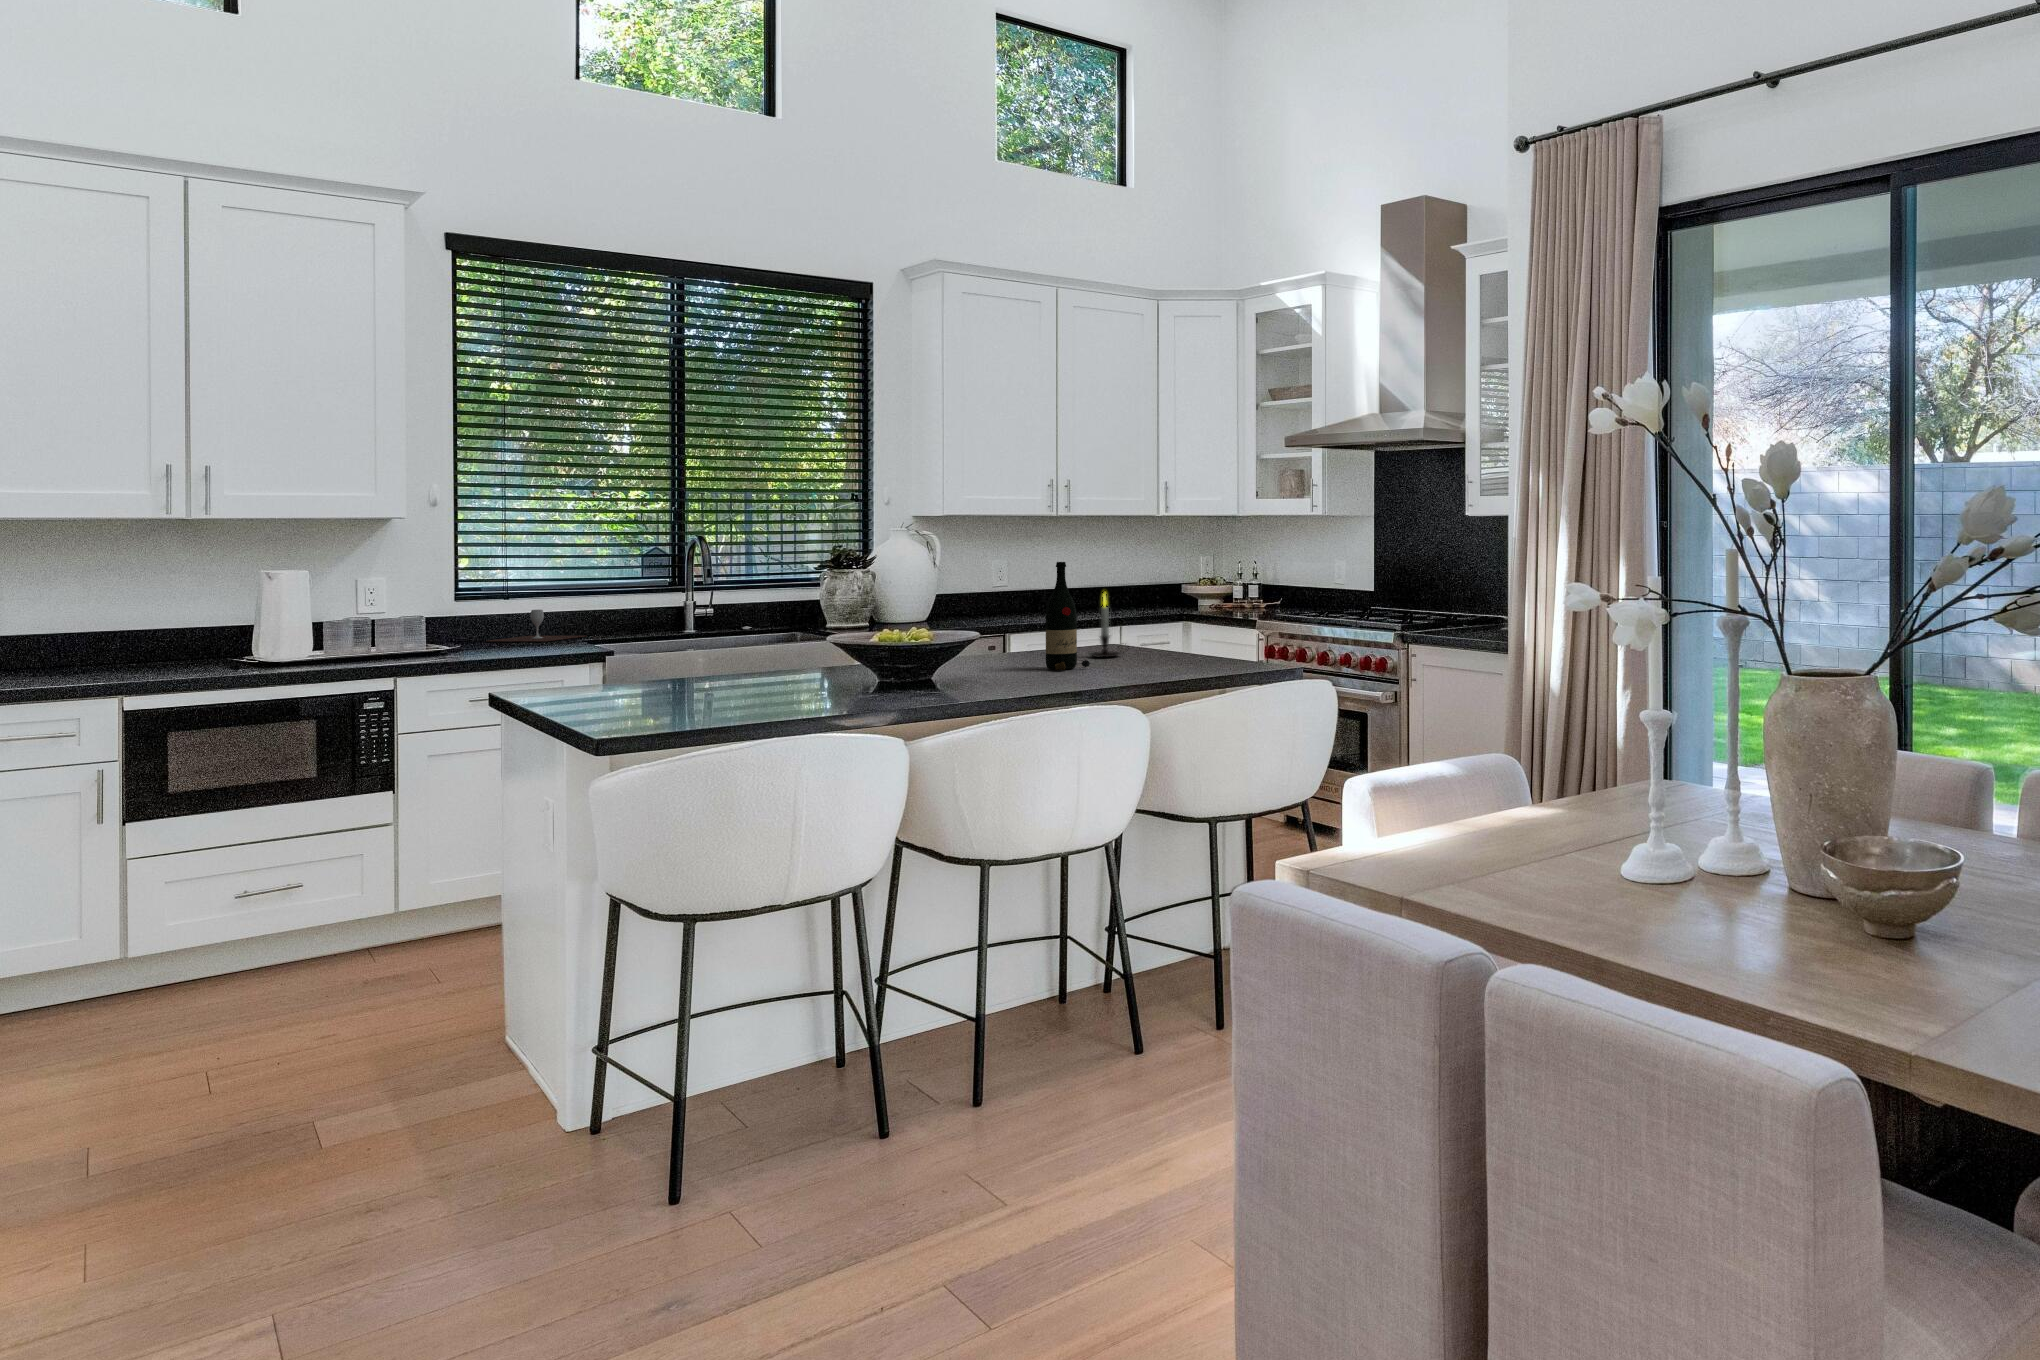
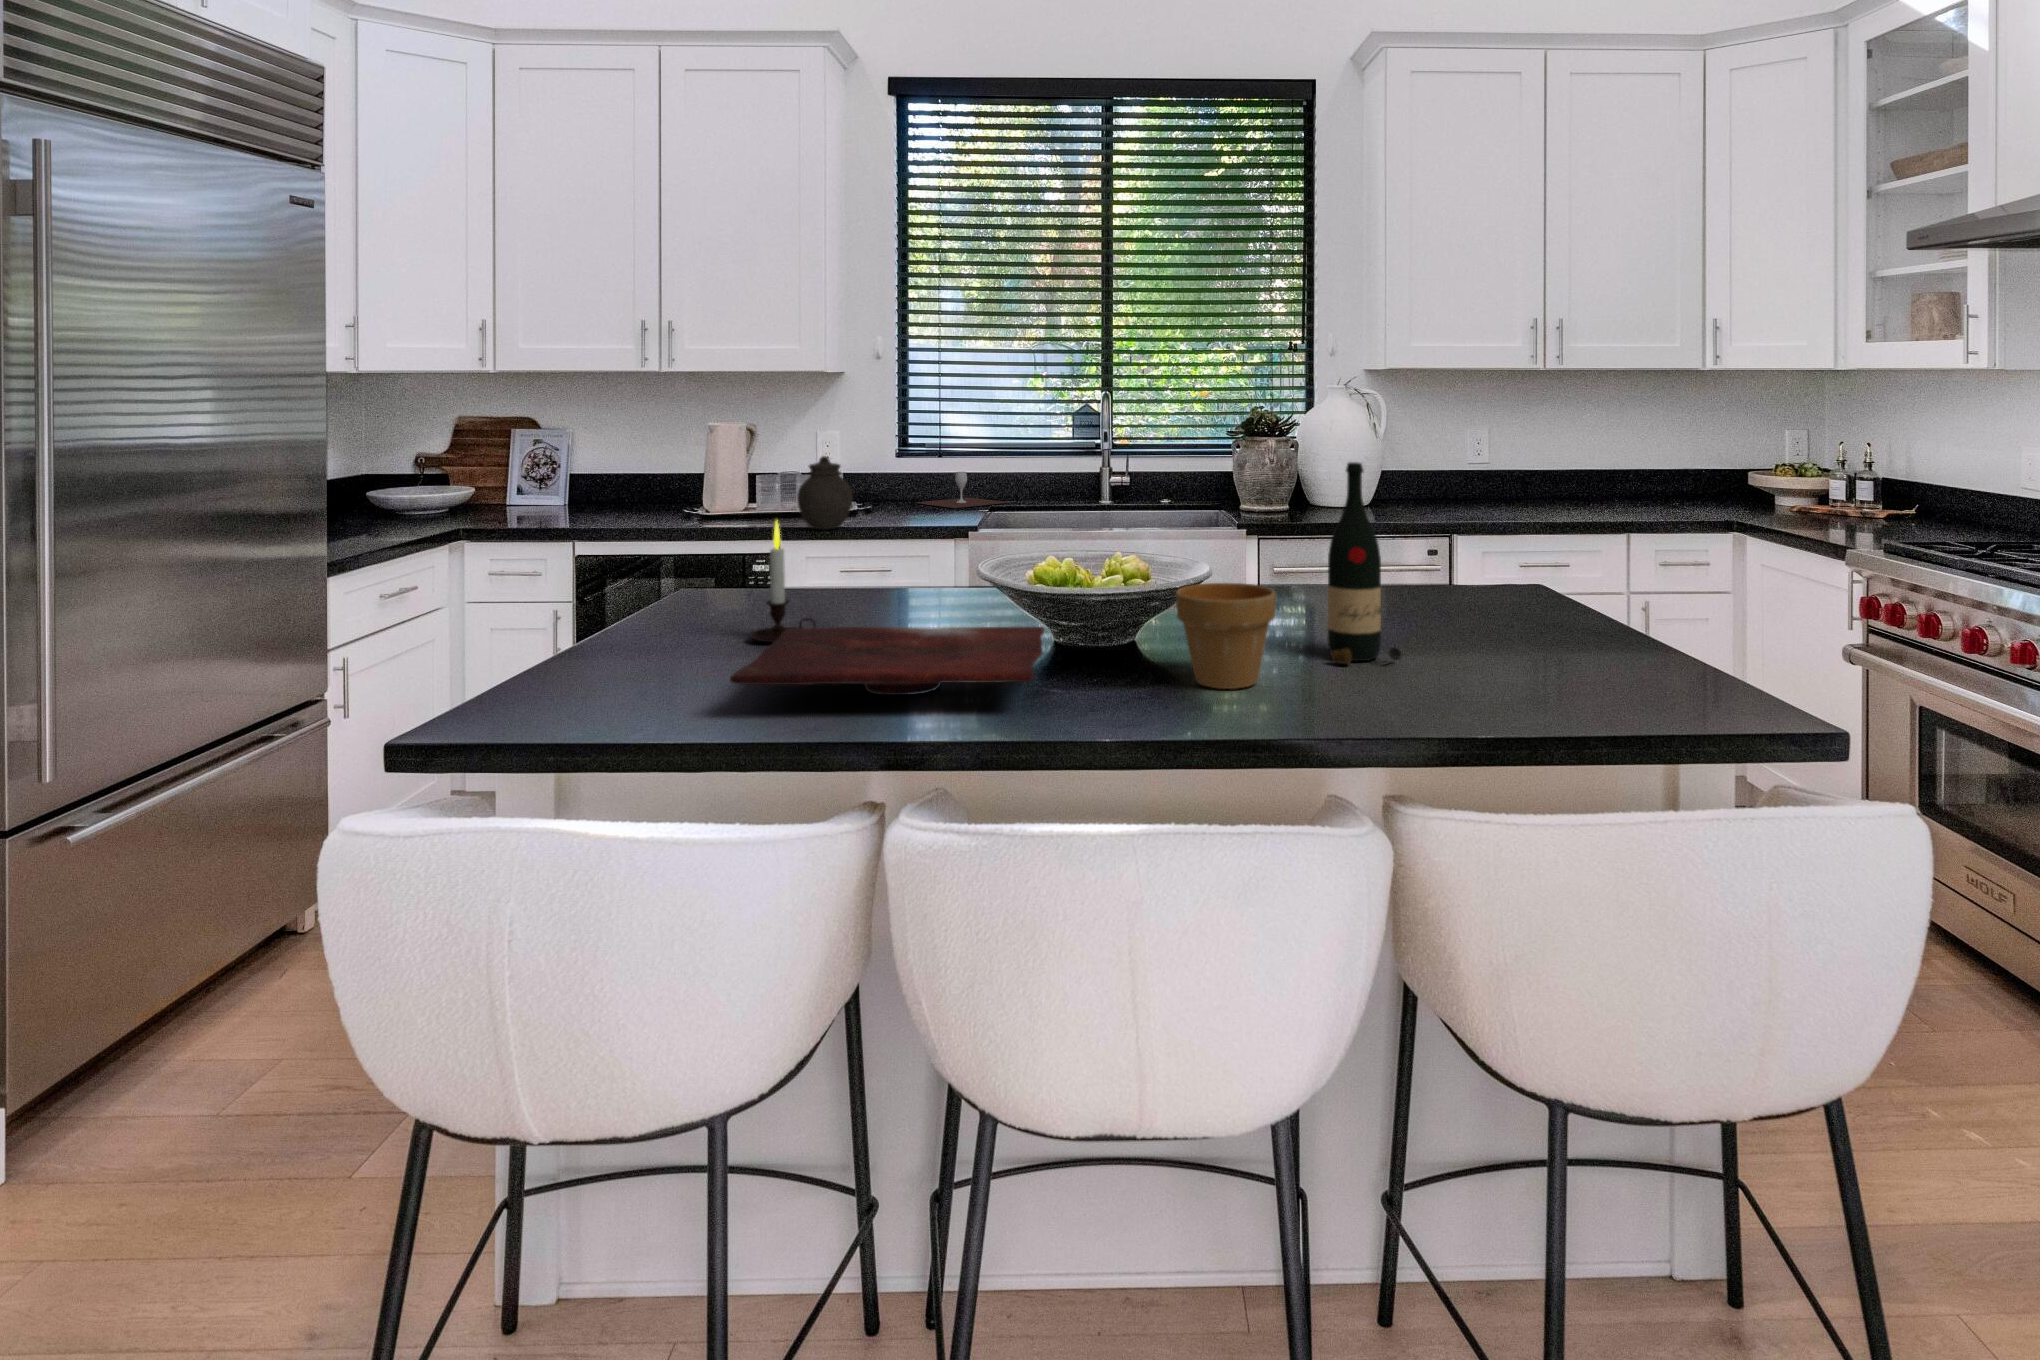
jar: none [424,592,486,659] -> present [797,456,853,530]
candle: present [1091,594,1126,657] -> present [750,521,816,643]
flower pot: none [983,628,1040,681] -> present [1176,583,1276,689]
cutting board: none [721,663,937,699] -> present [730,627,1044,695]

